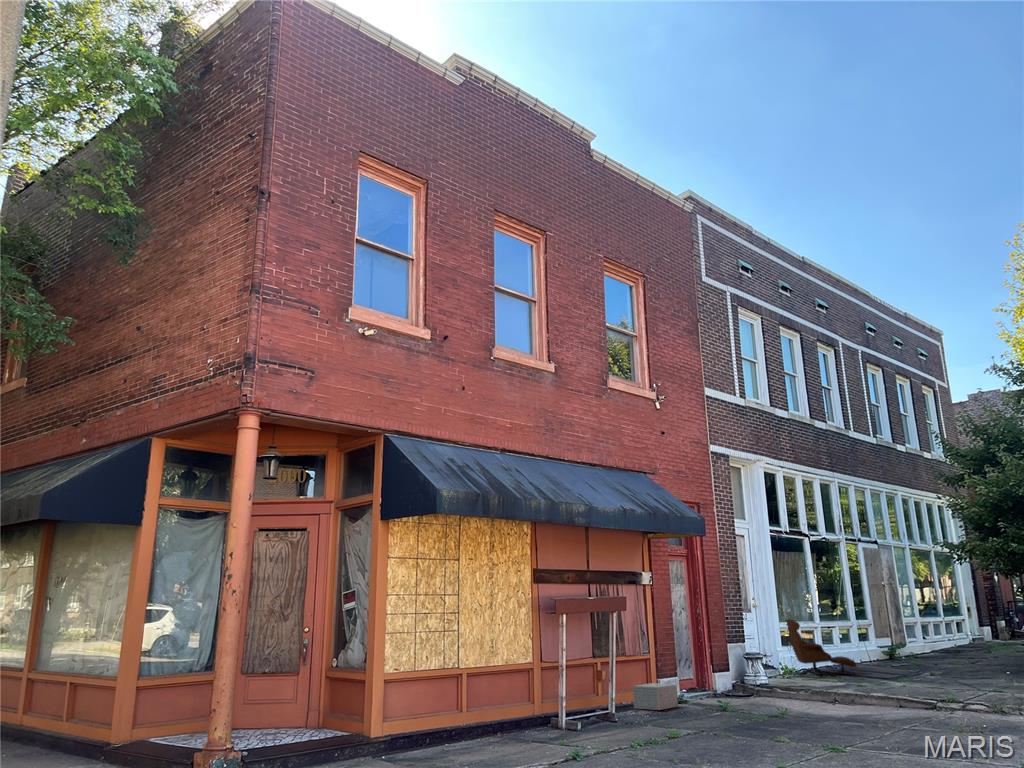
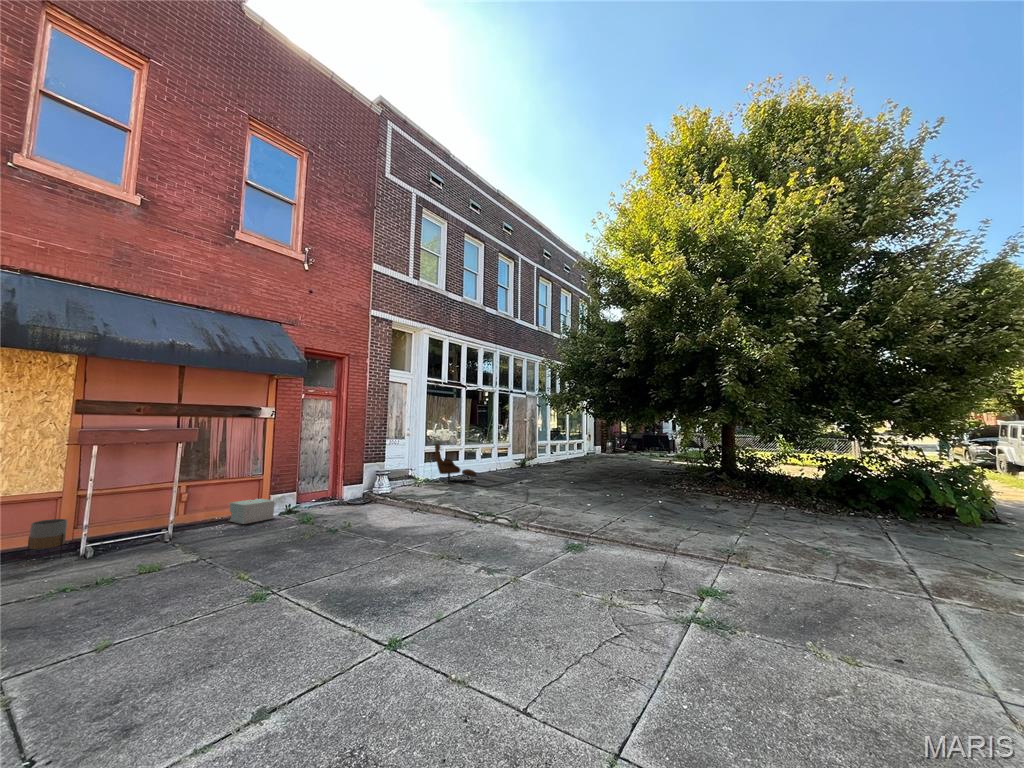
planter: none [525,691,552,733] -> present [26,519,67,562]

